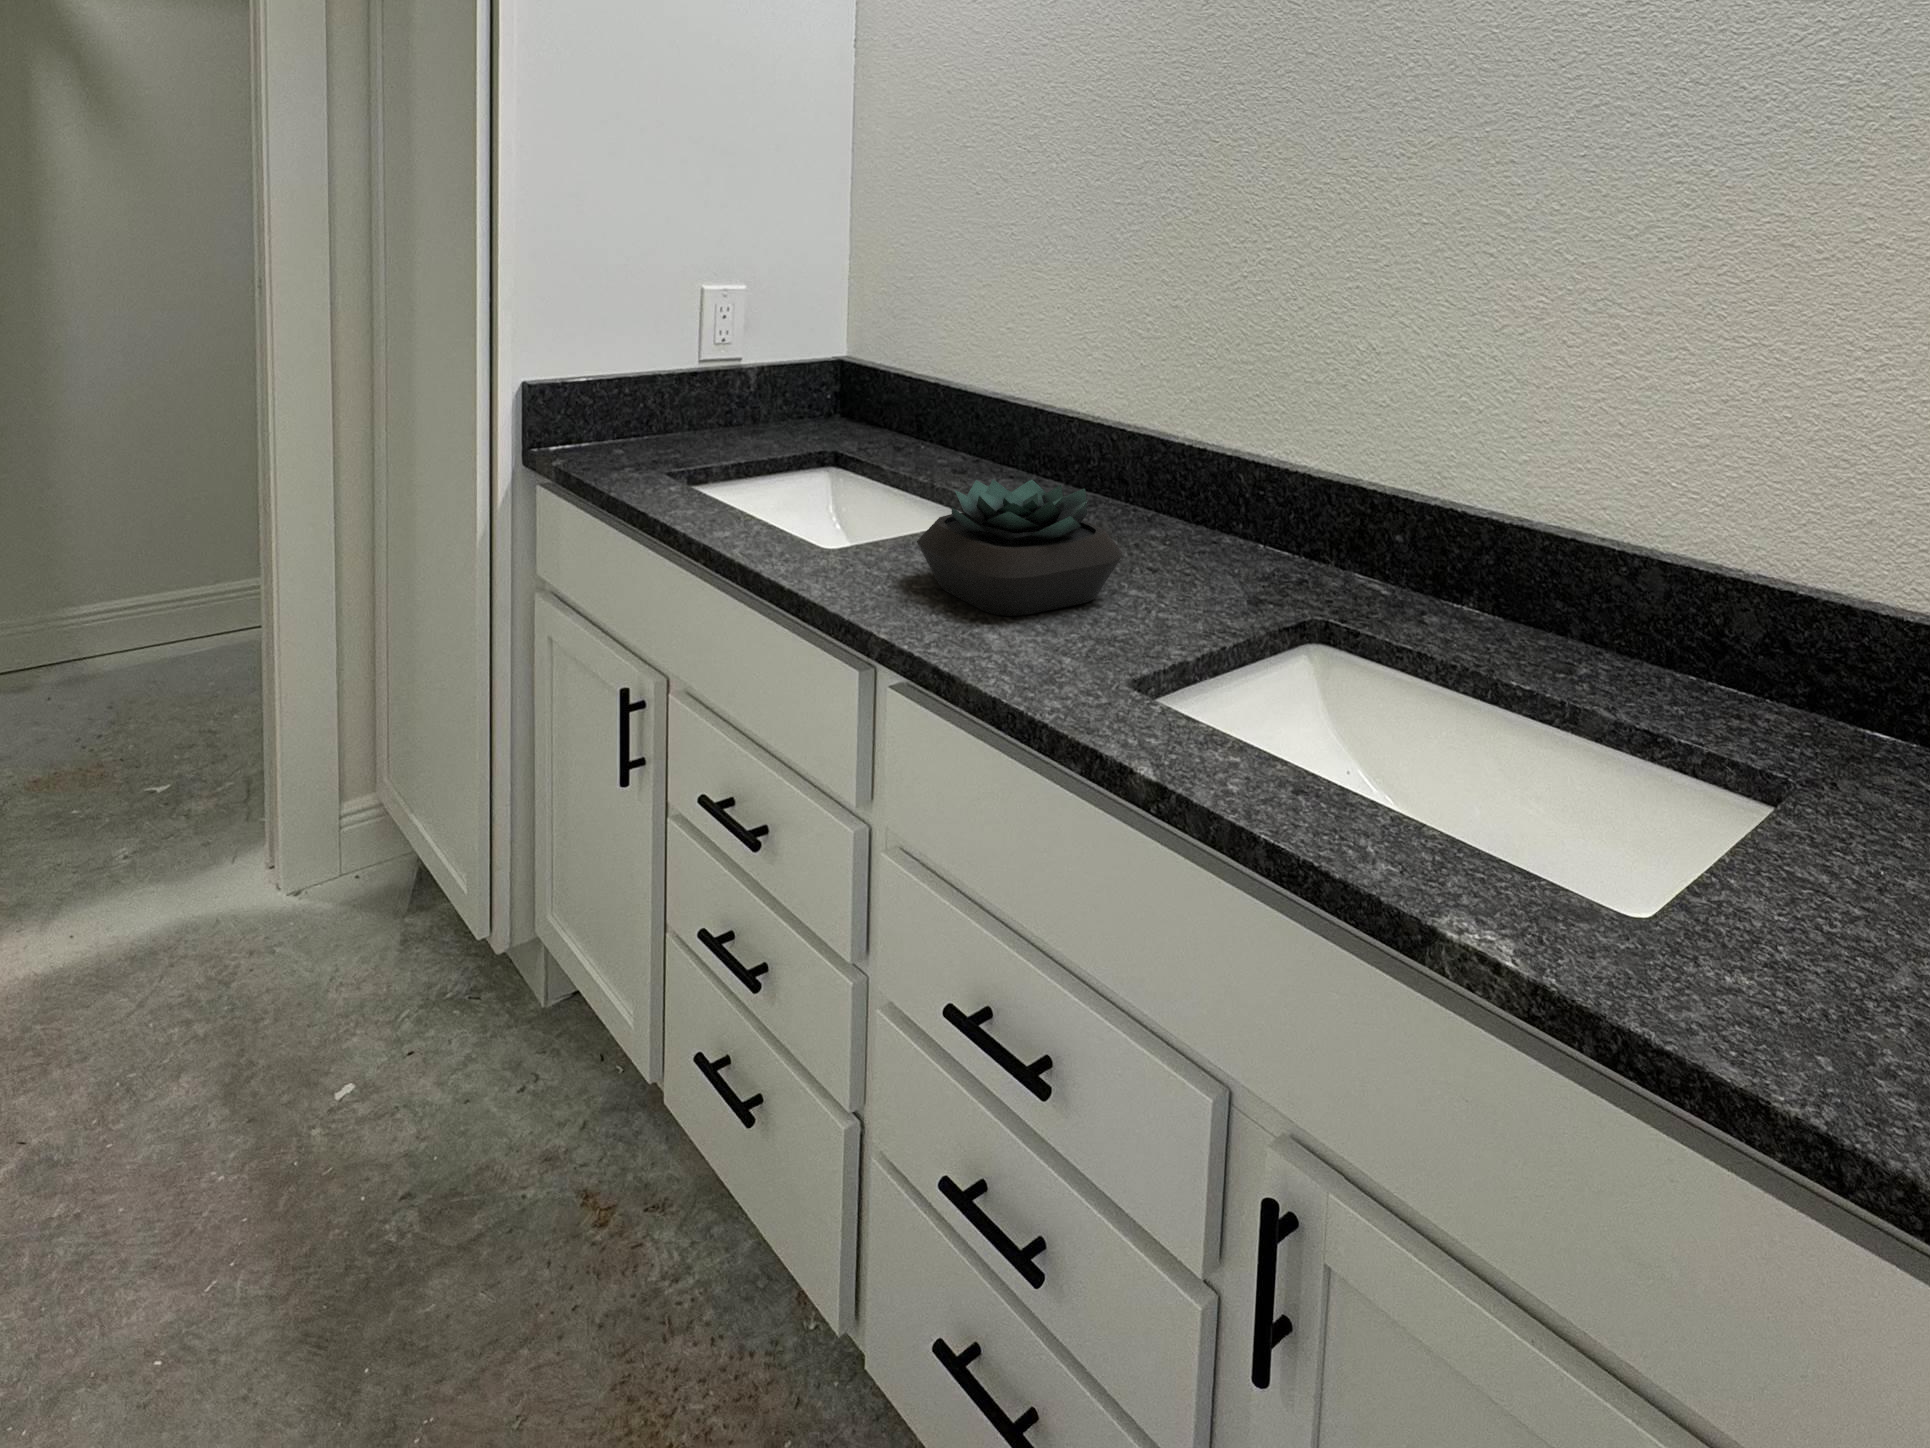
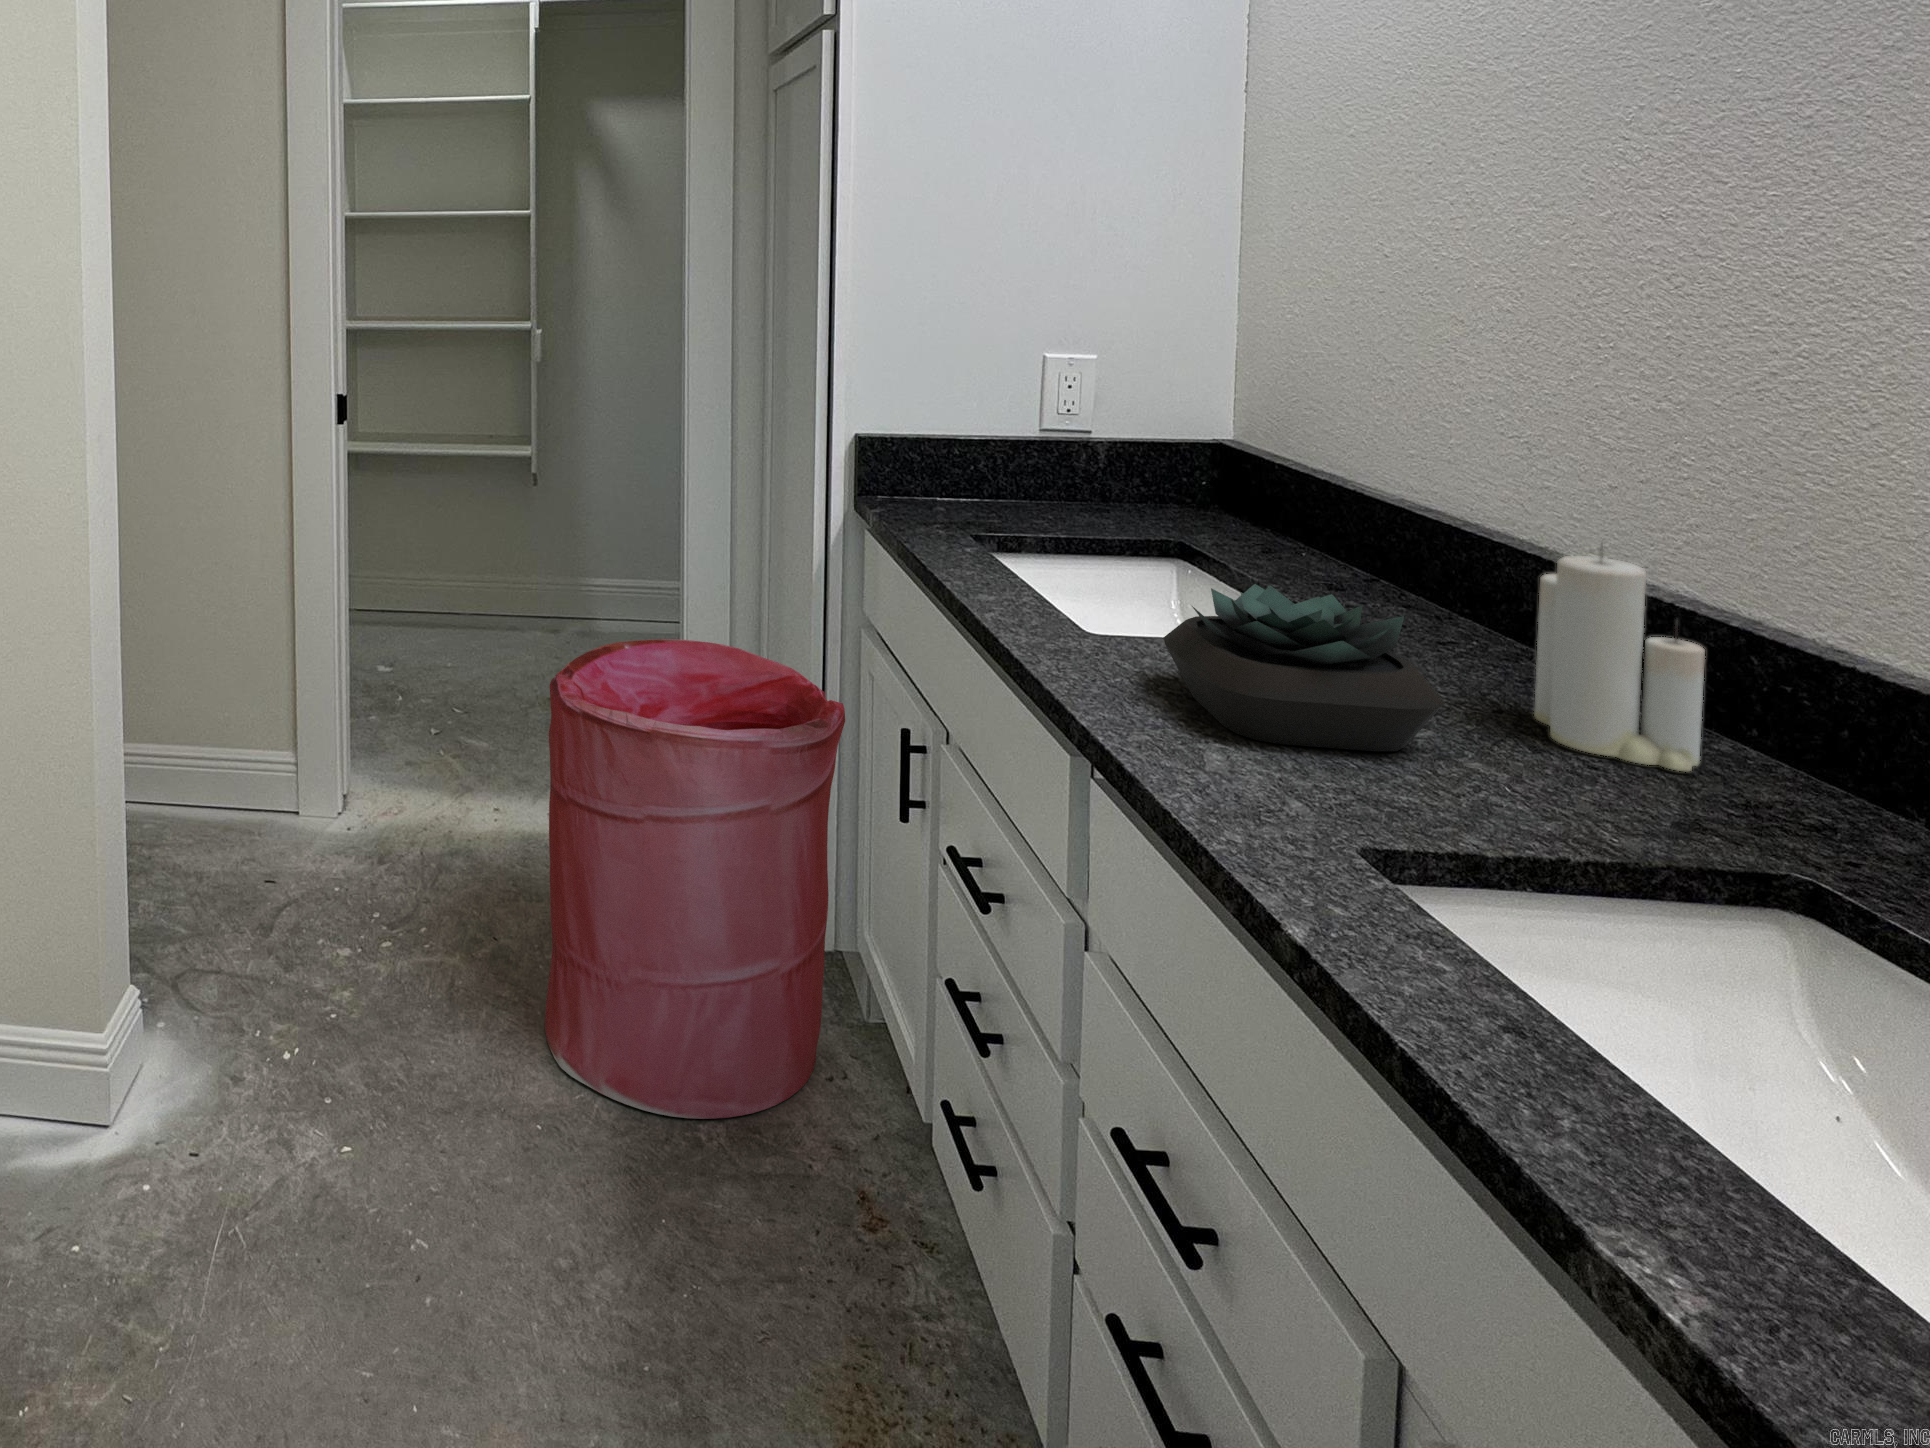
candle: none [1140,409,1240,570] -> present [1534,550,1705,771]
laundry hamper: none [133,649,530,1259] -> present [545,639,845,1119]

